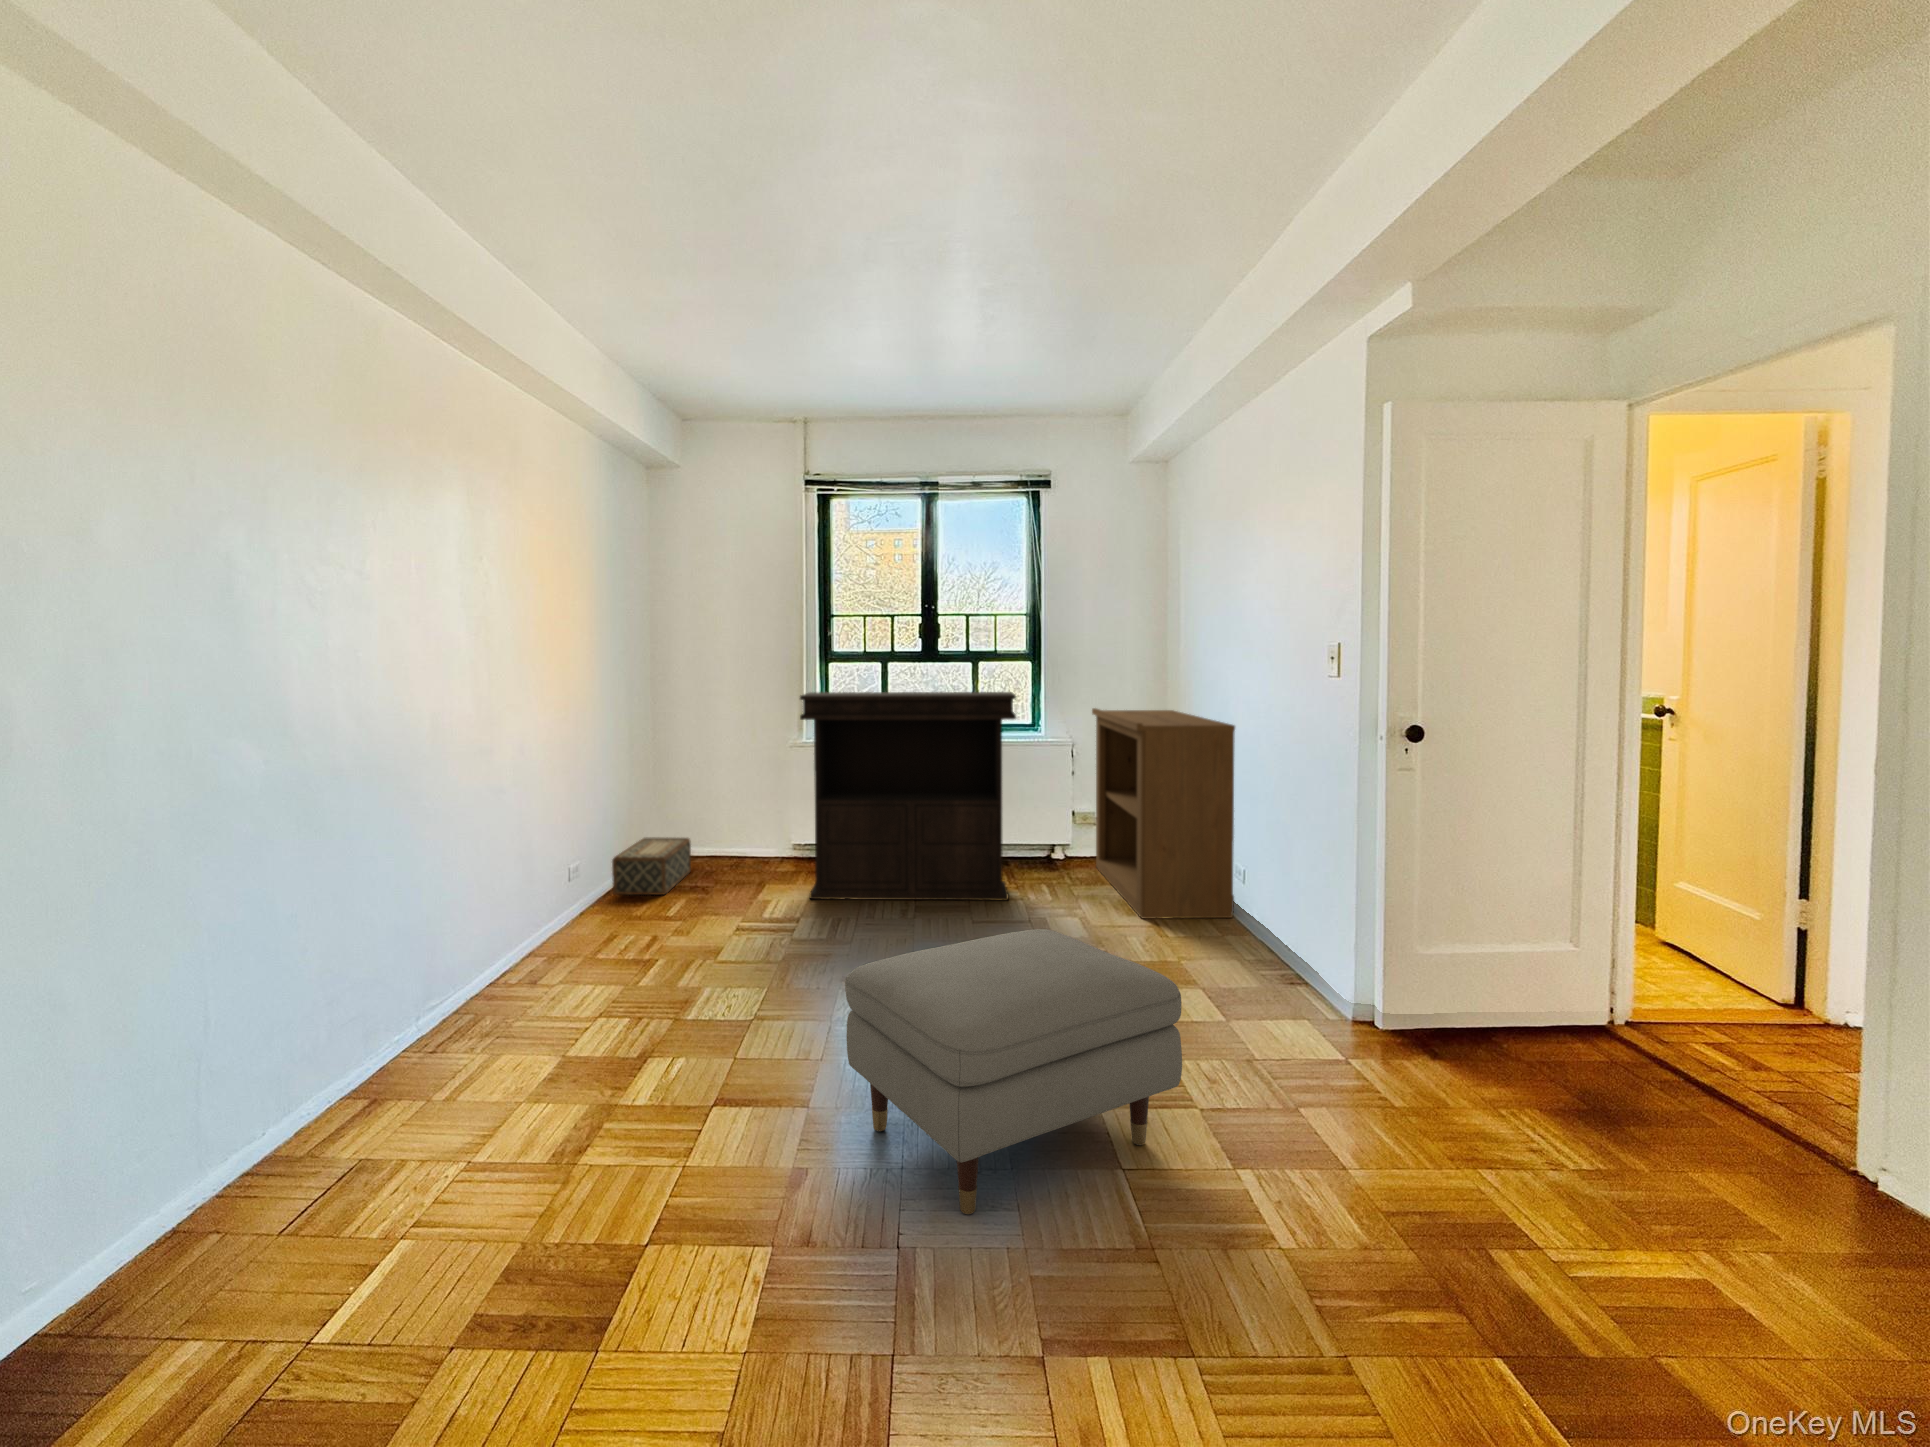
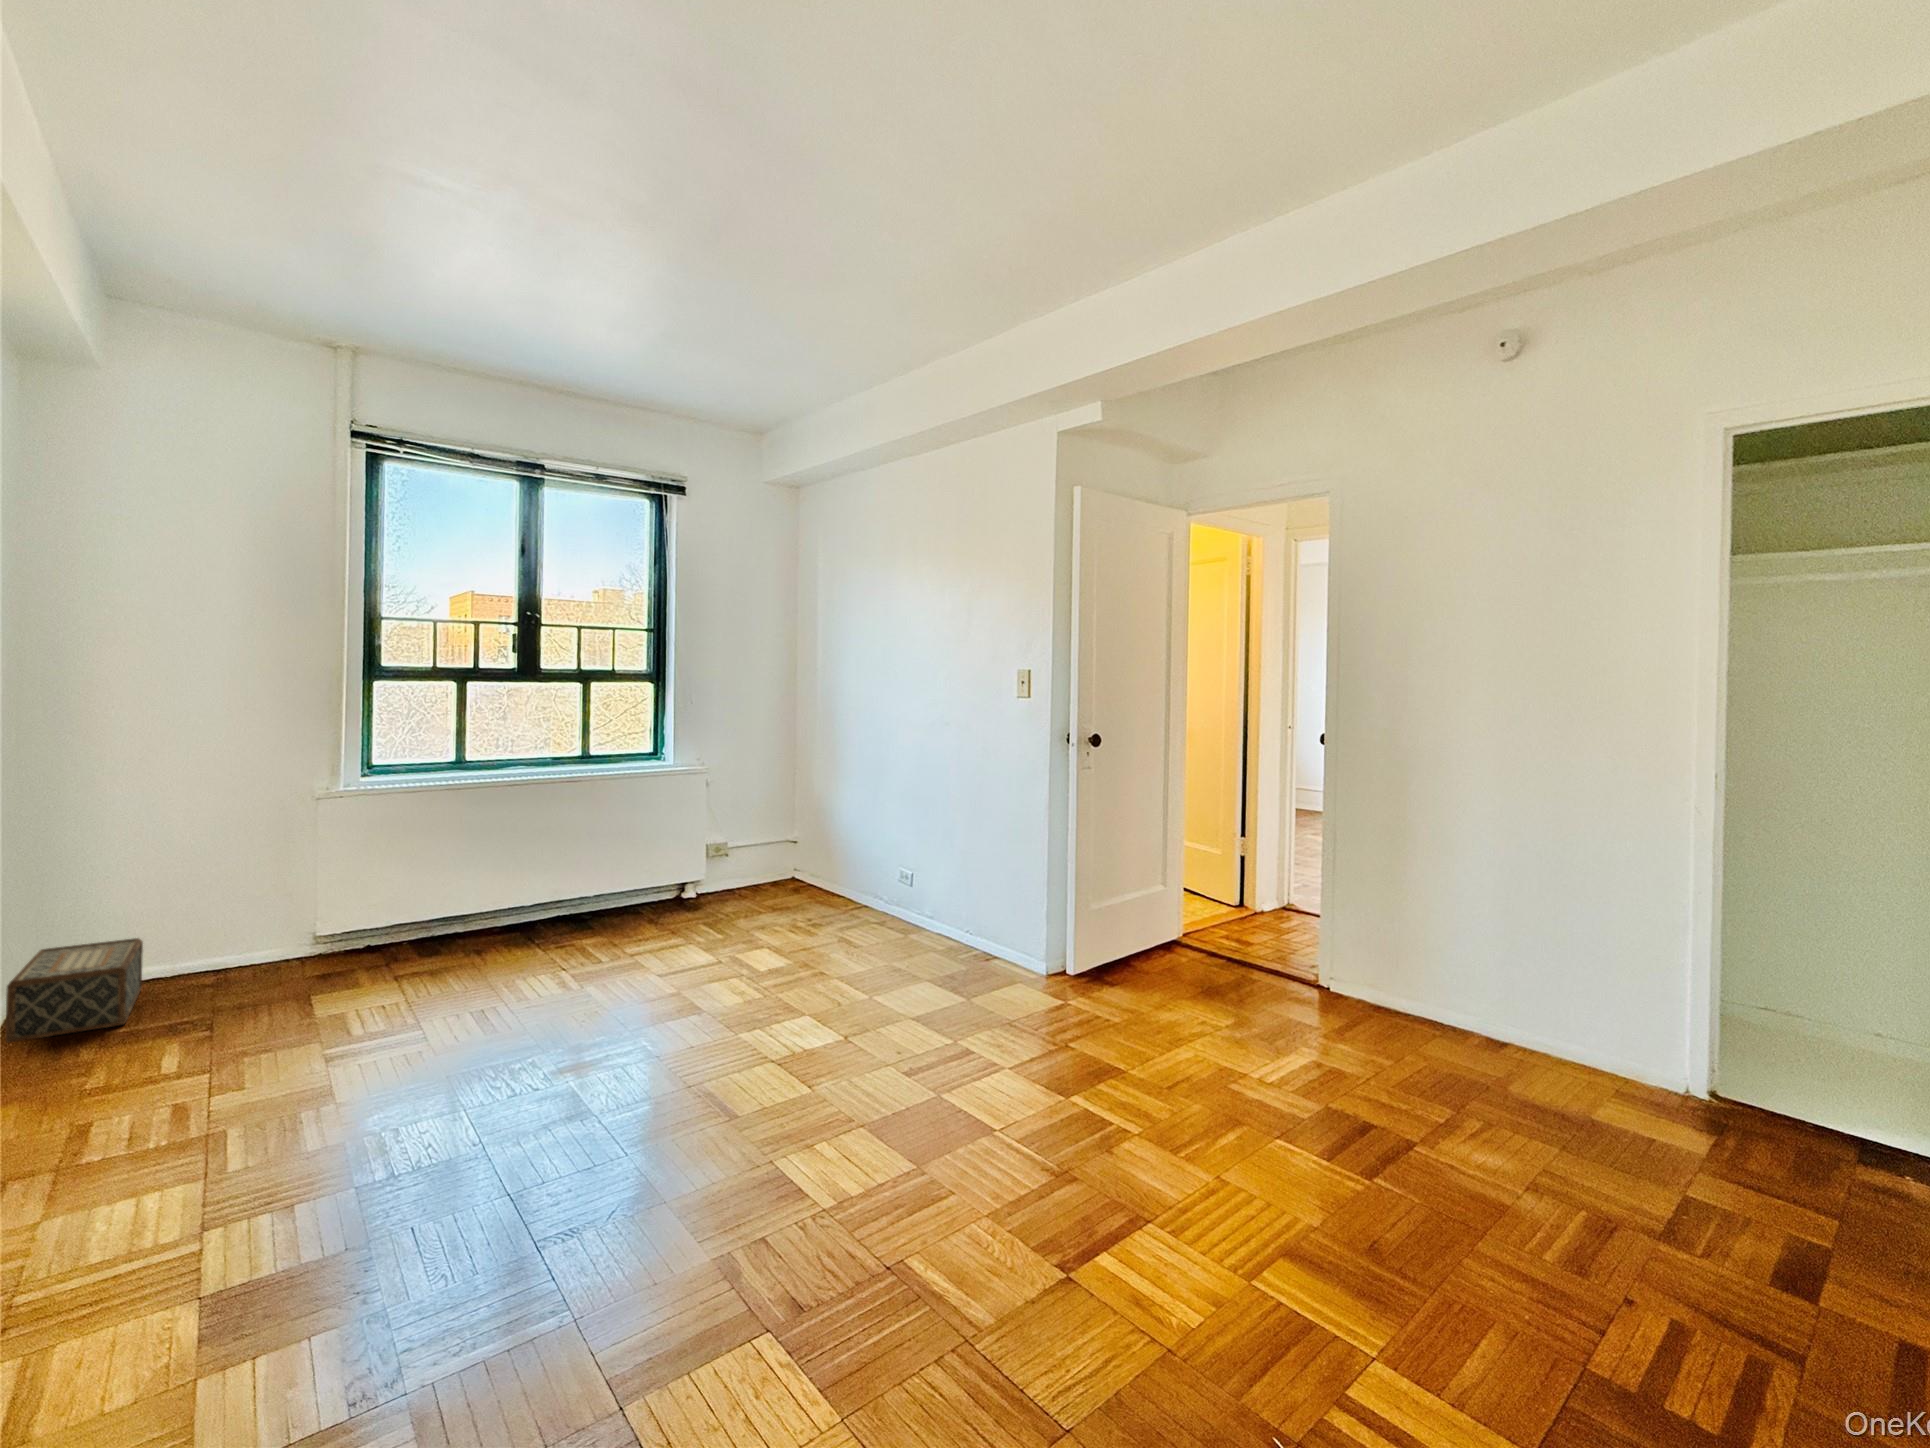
console table: present [800,692,1016,901] -> none [383,712,679,987]
bookshelf: present [1092,708,1235,919] -> none [727,731,899,937]
ottoman: present [845,929,1182,1214] -> none [700,930,1021,1209]

